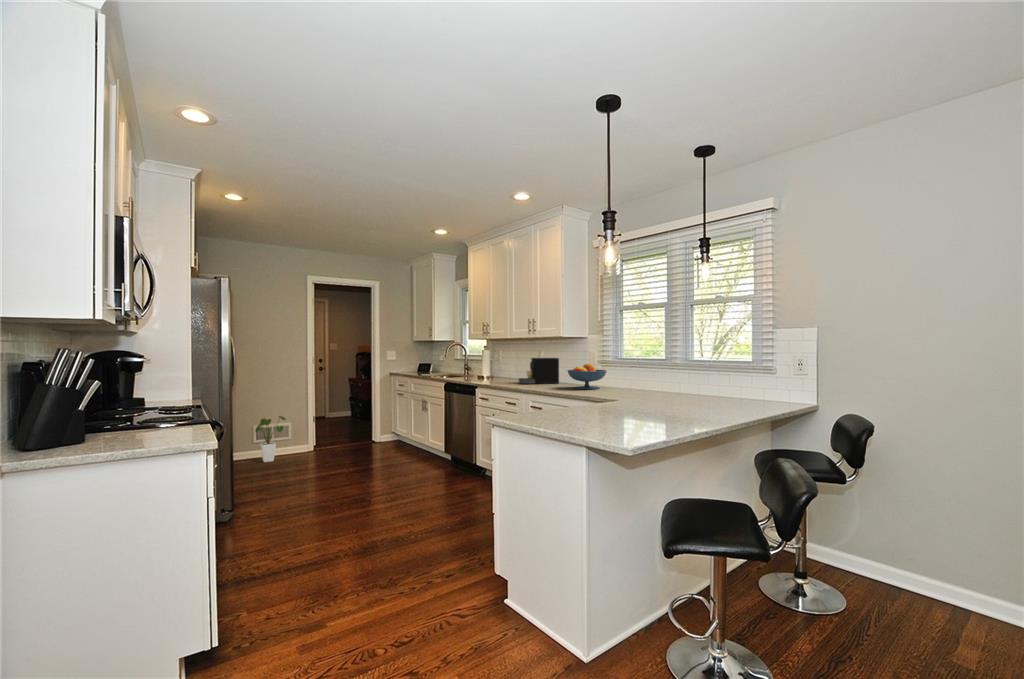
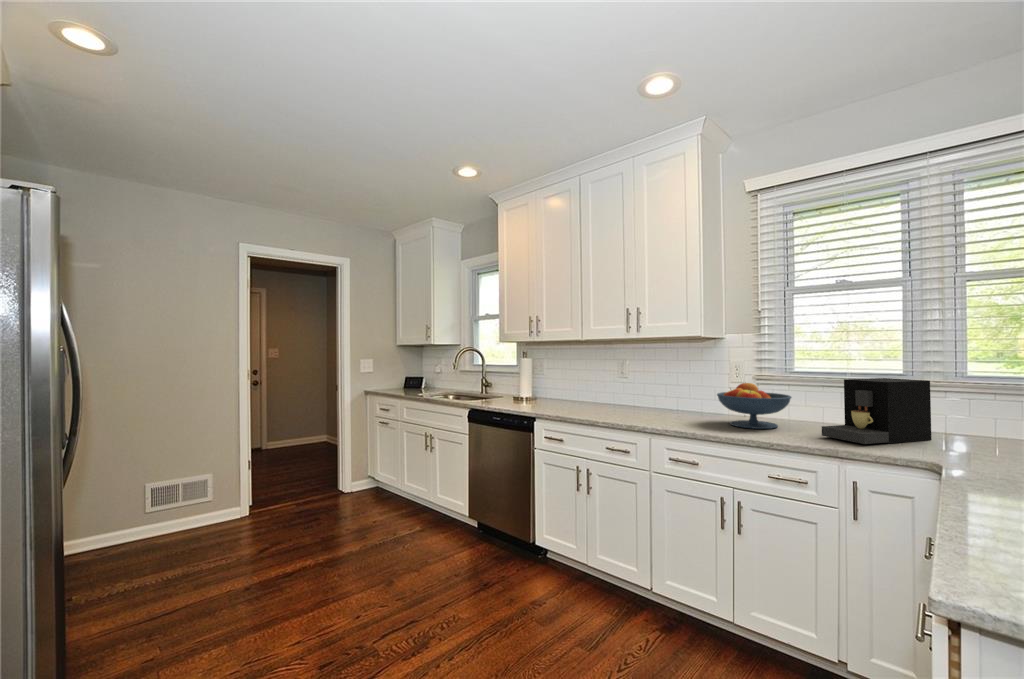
coffee maker: present [519,358,559,384] -> present [822,378,931,444]
house plant: present [255,416,286,462] -> none [149,465,205,548]

